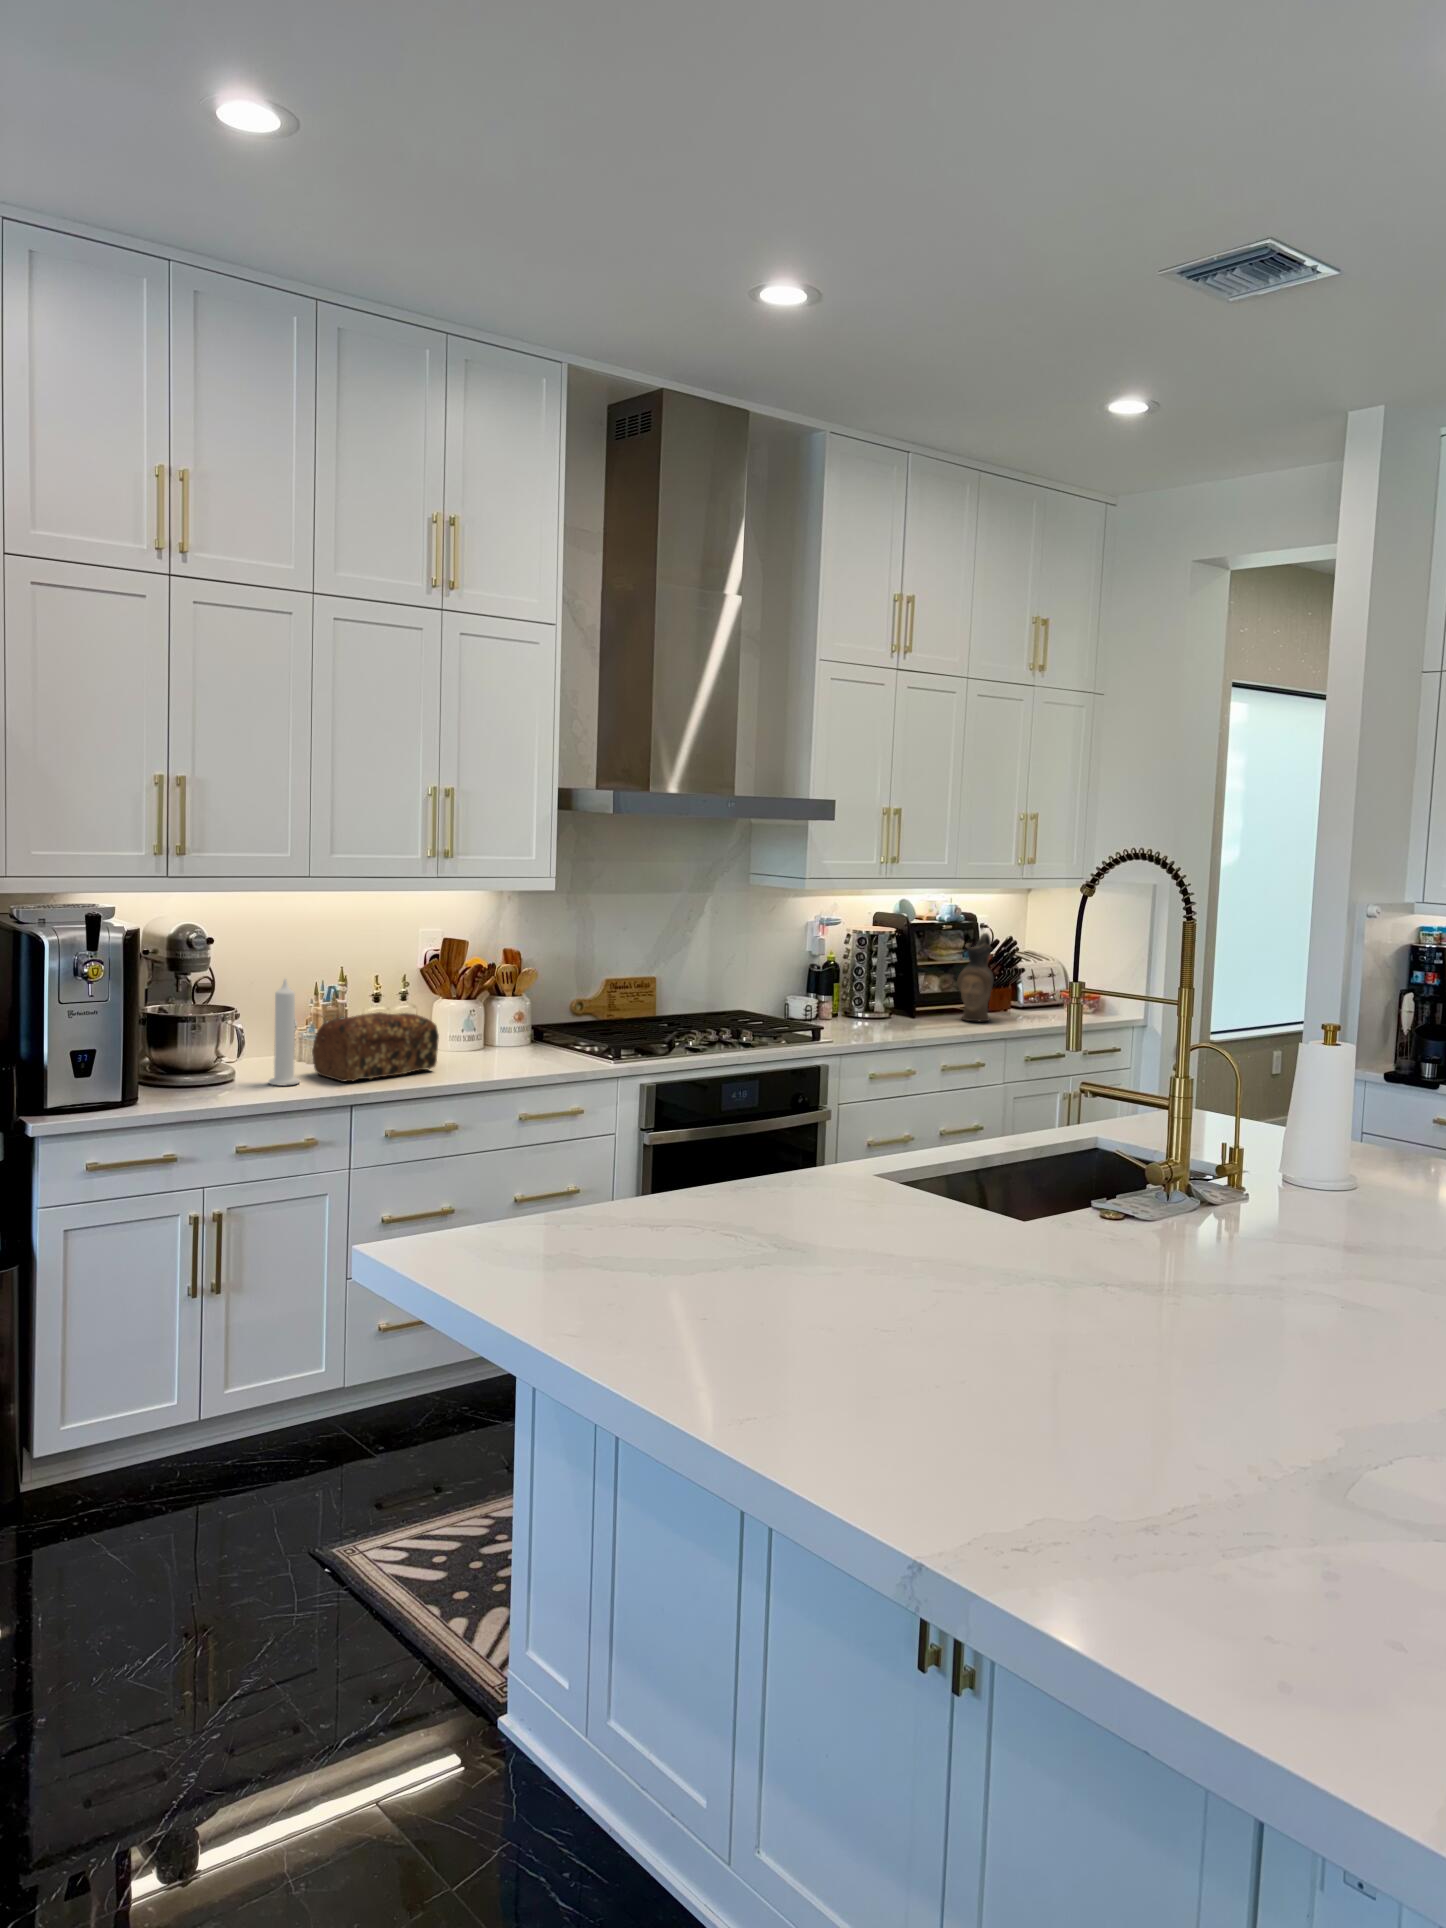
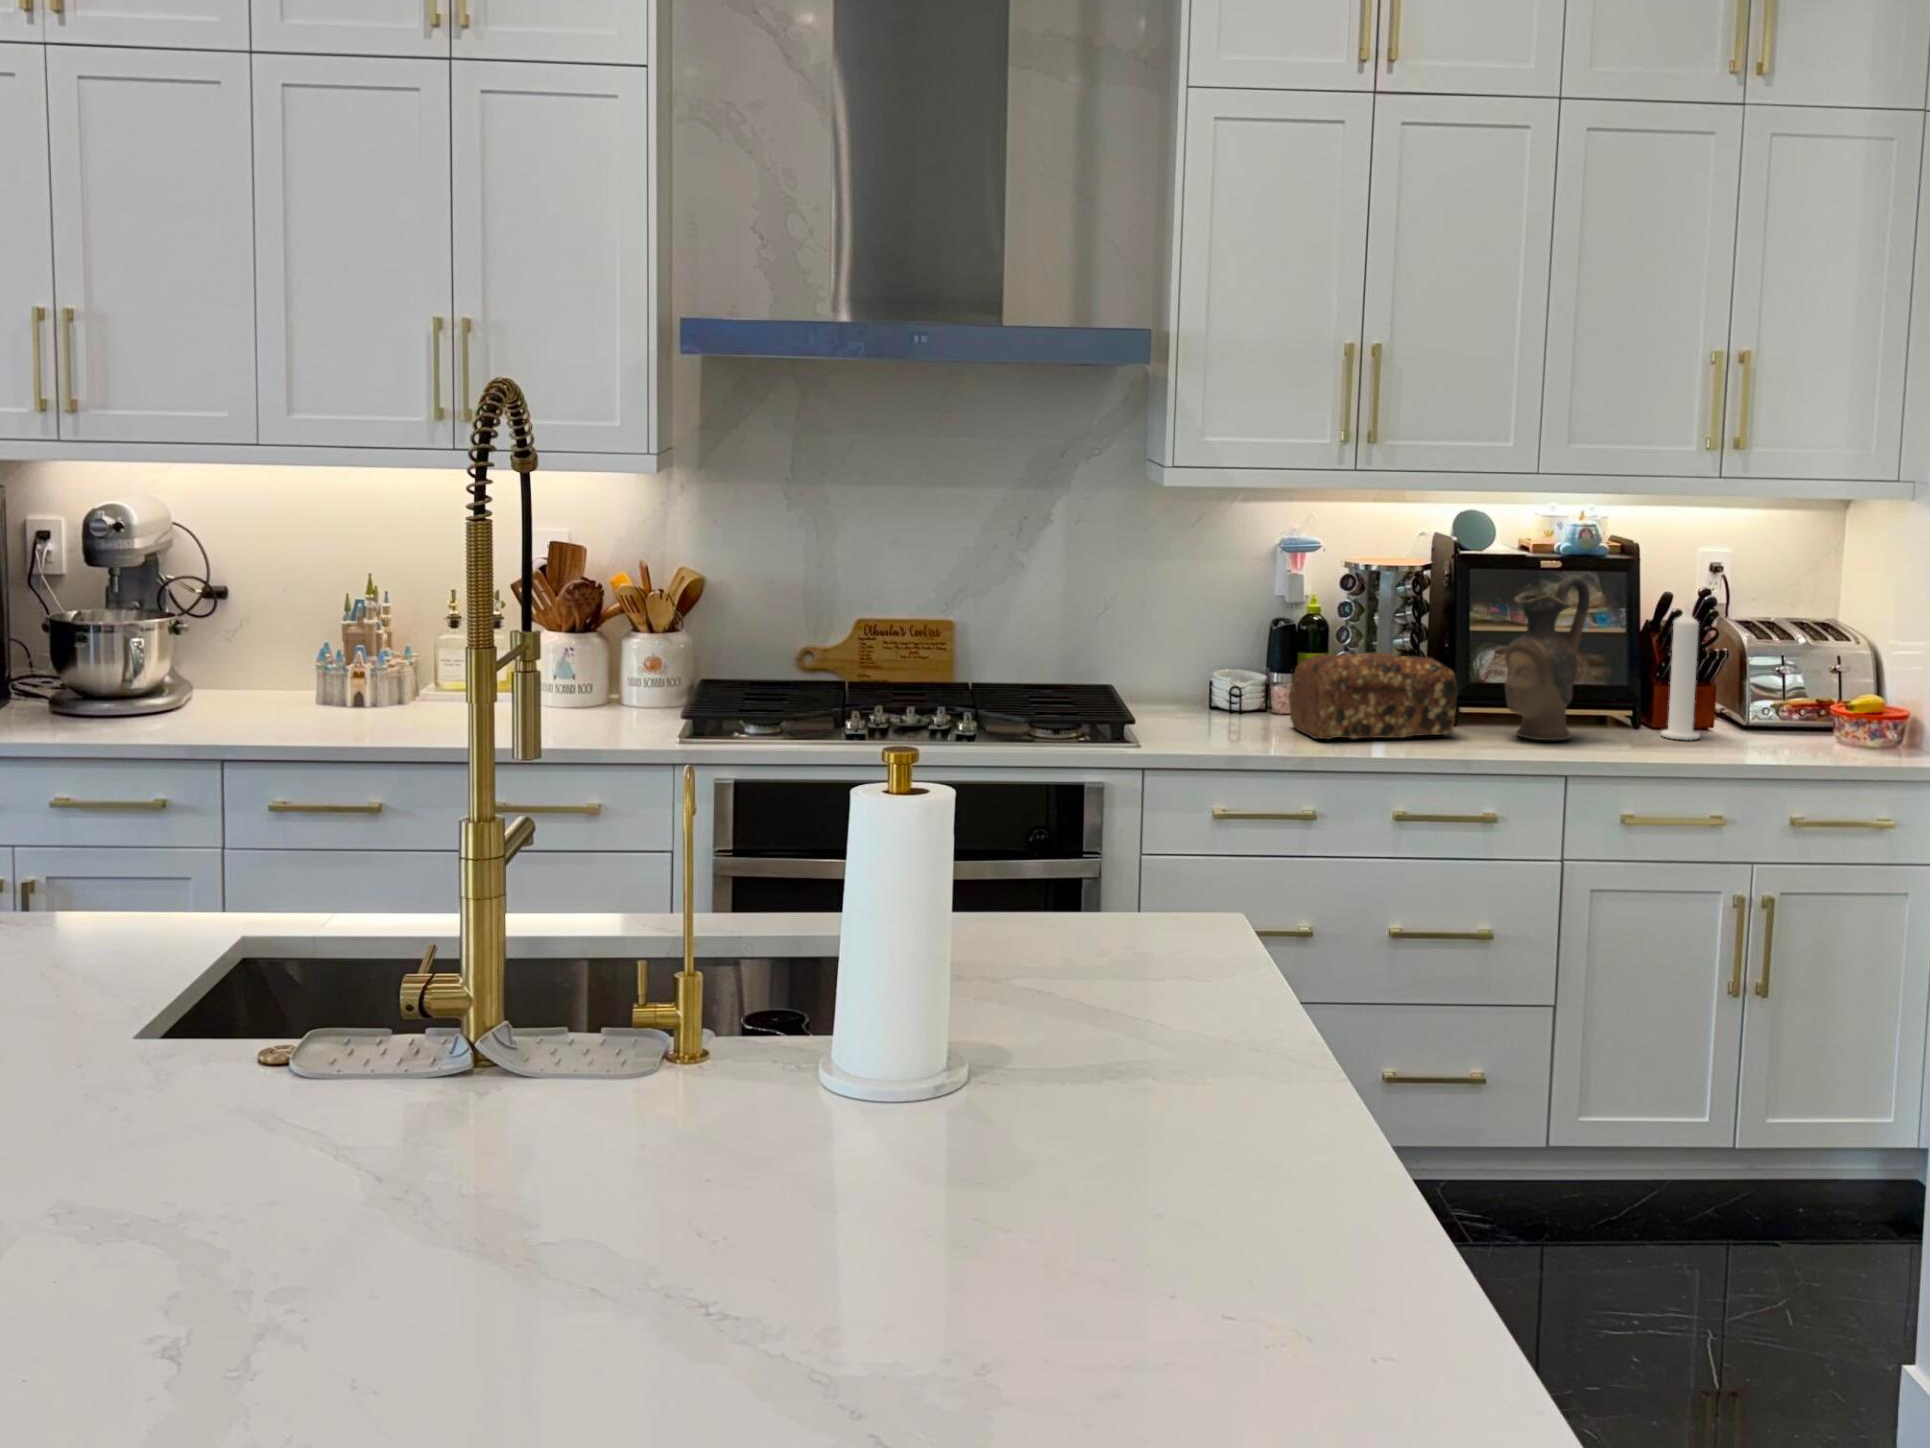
candle: present [269,979,300,1086] -> present [1661,605,1700,740]
bread loaf: present [312,1012,439,1082] -> present [1289,652,1458,740]

